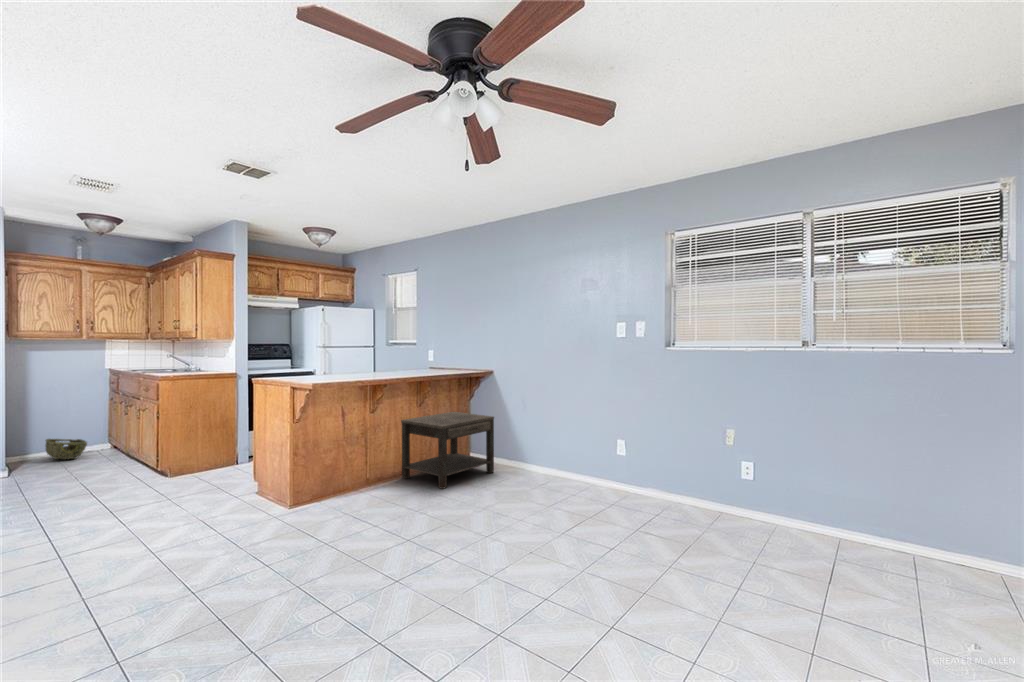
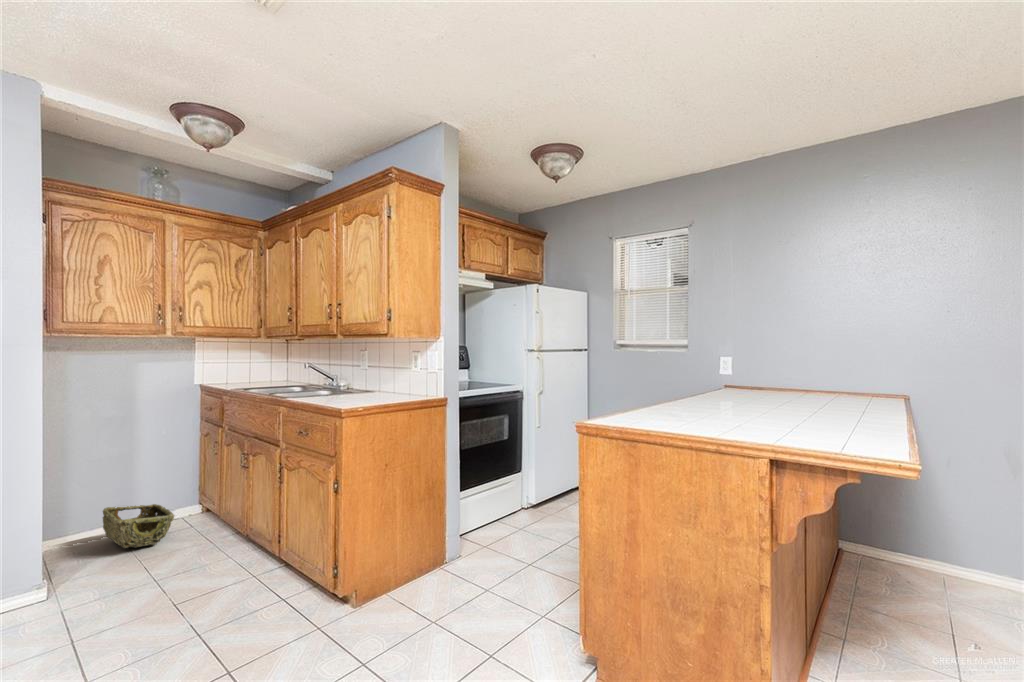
side table: present [401,412,494,489] -> none [809,464,968,648]

